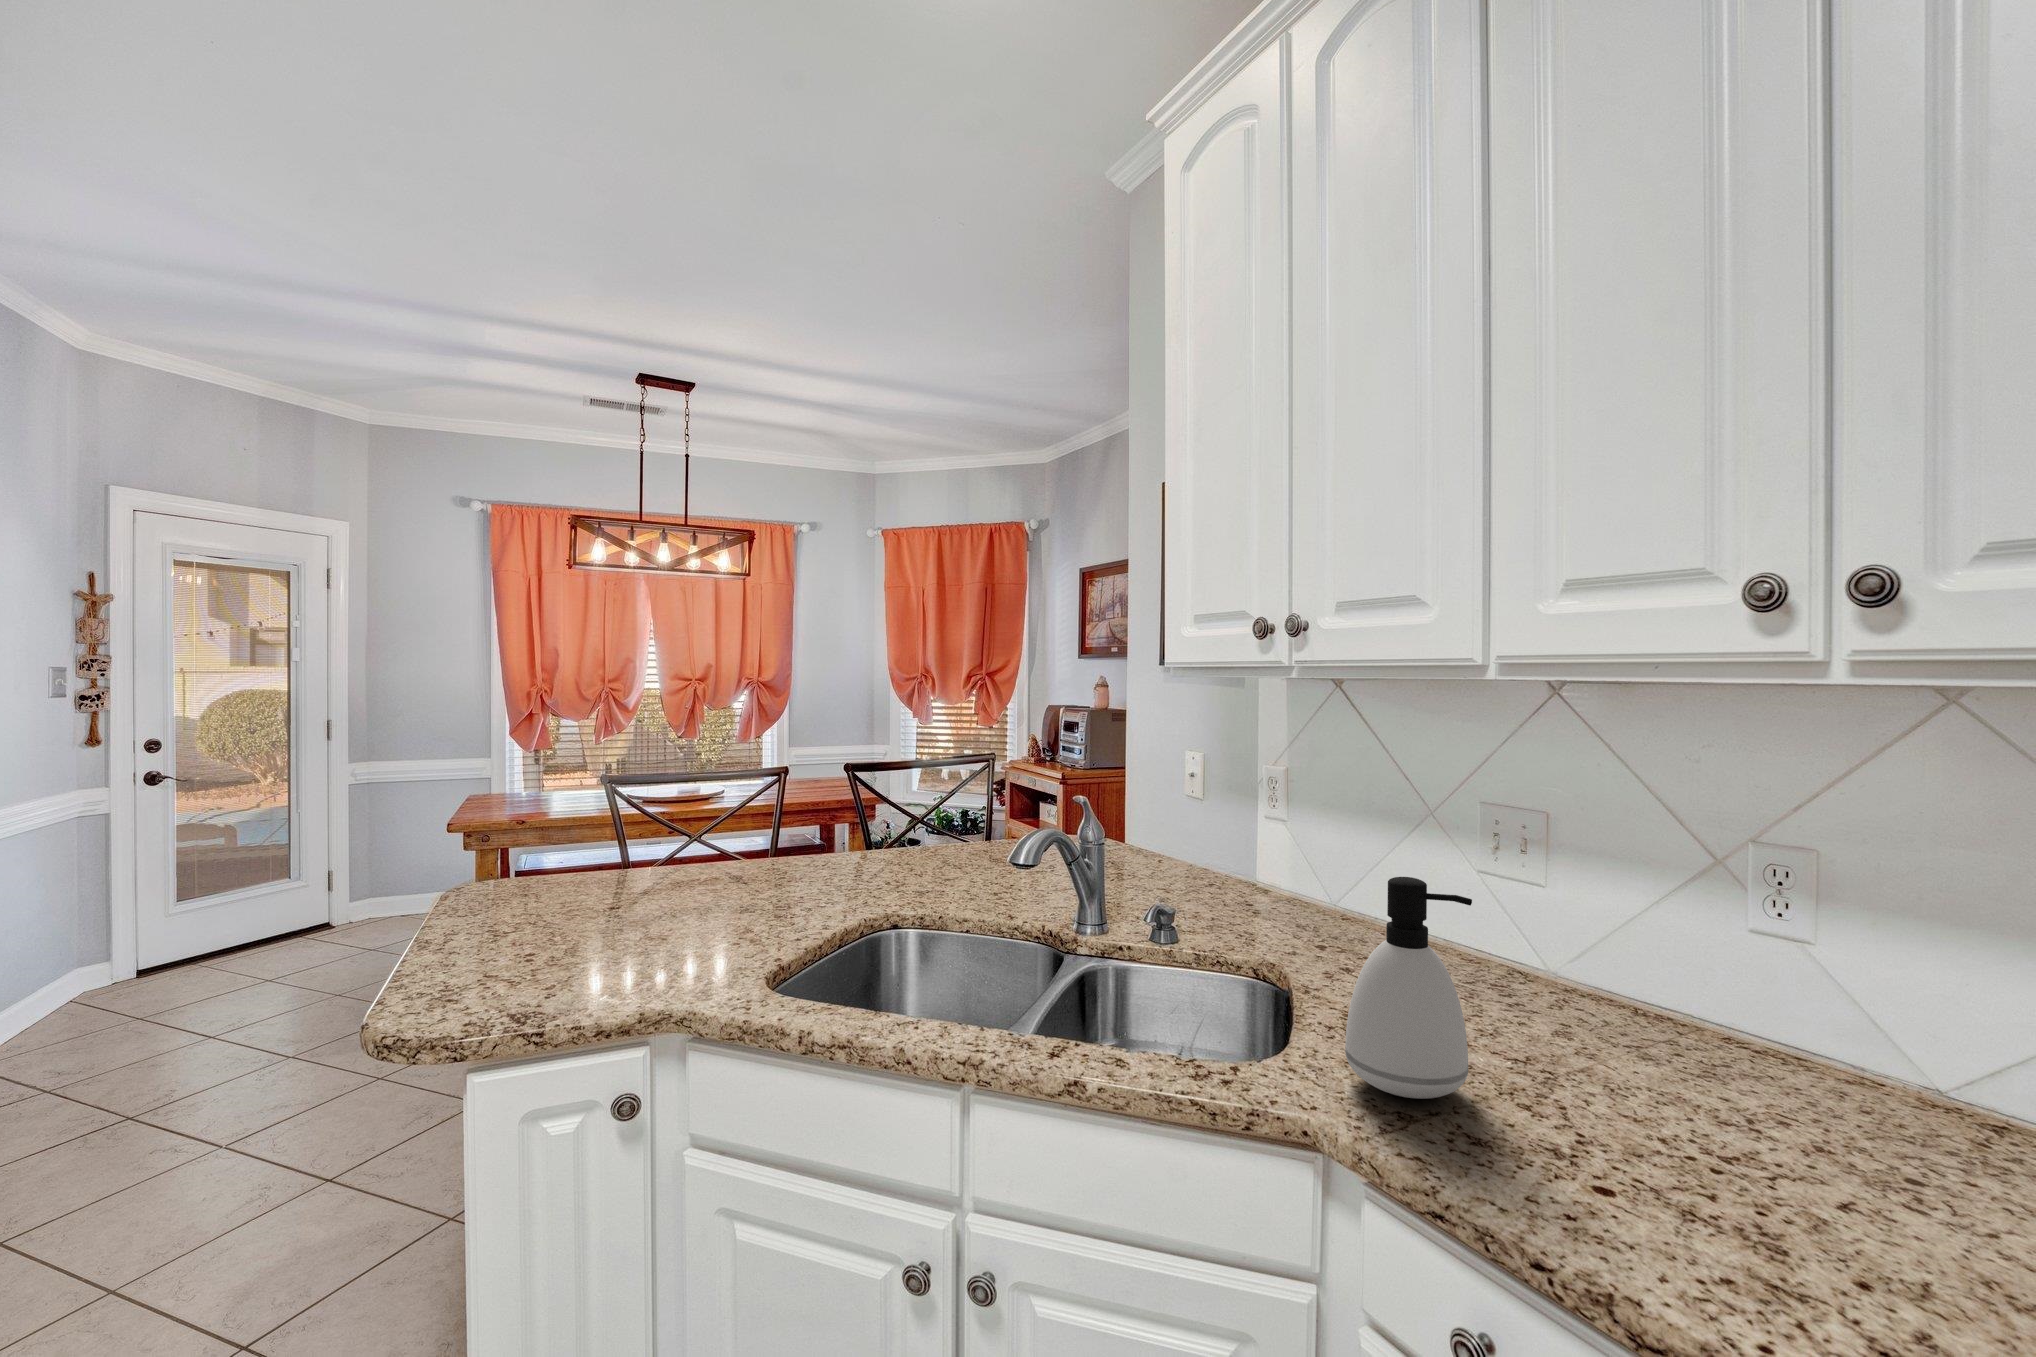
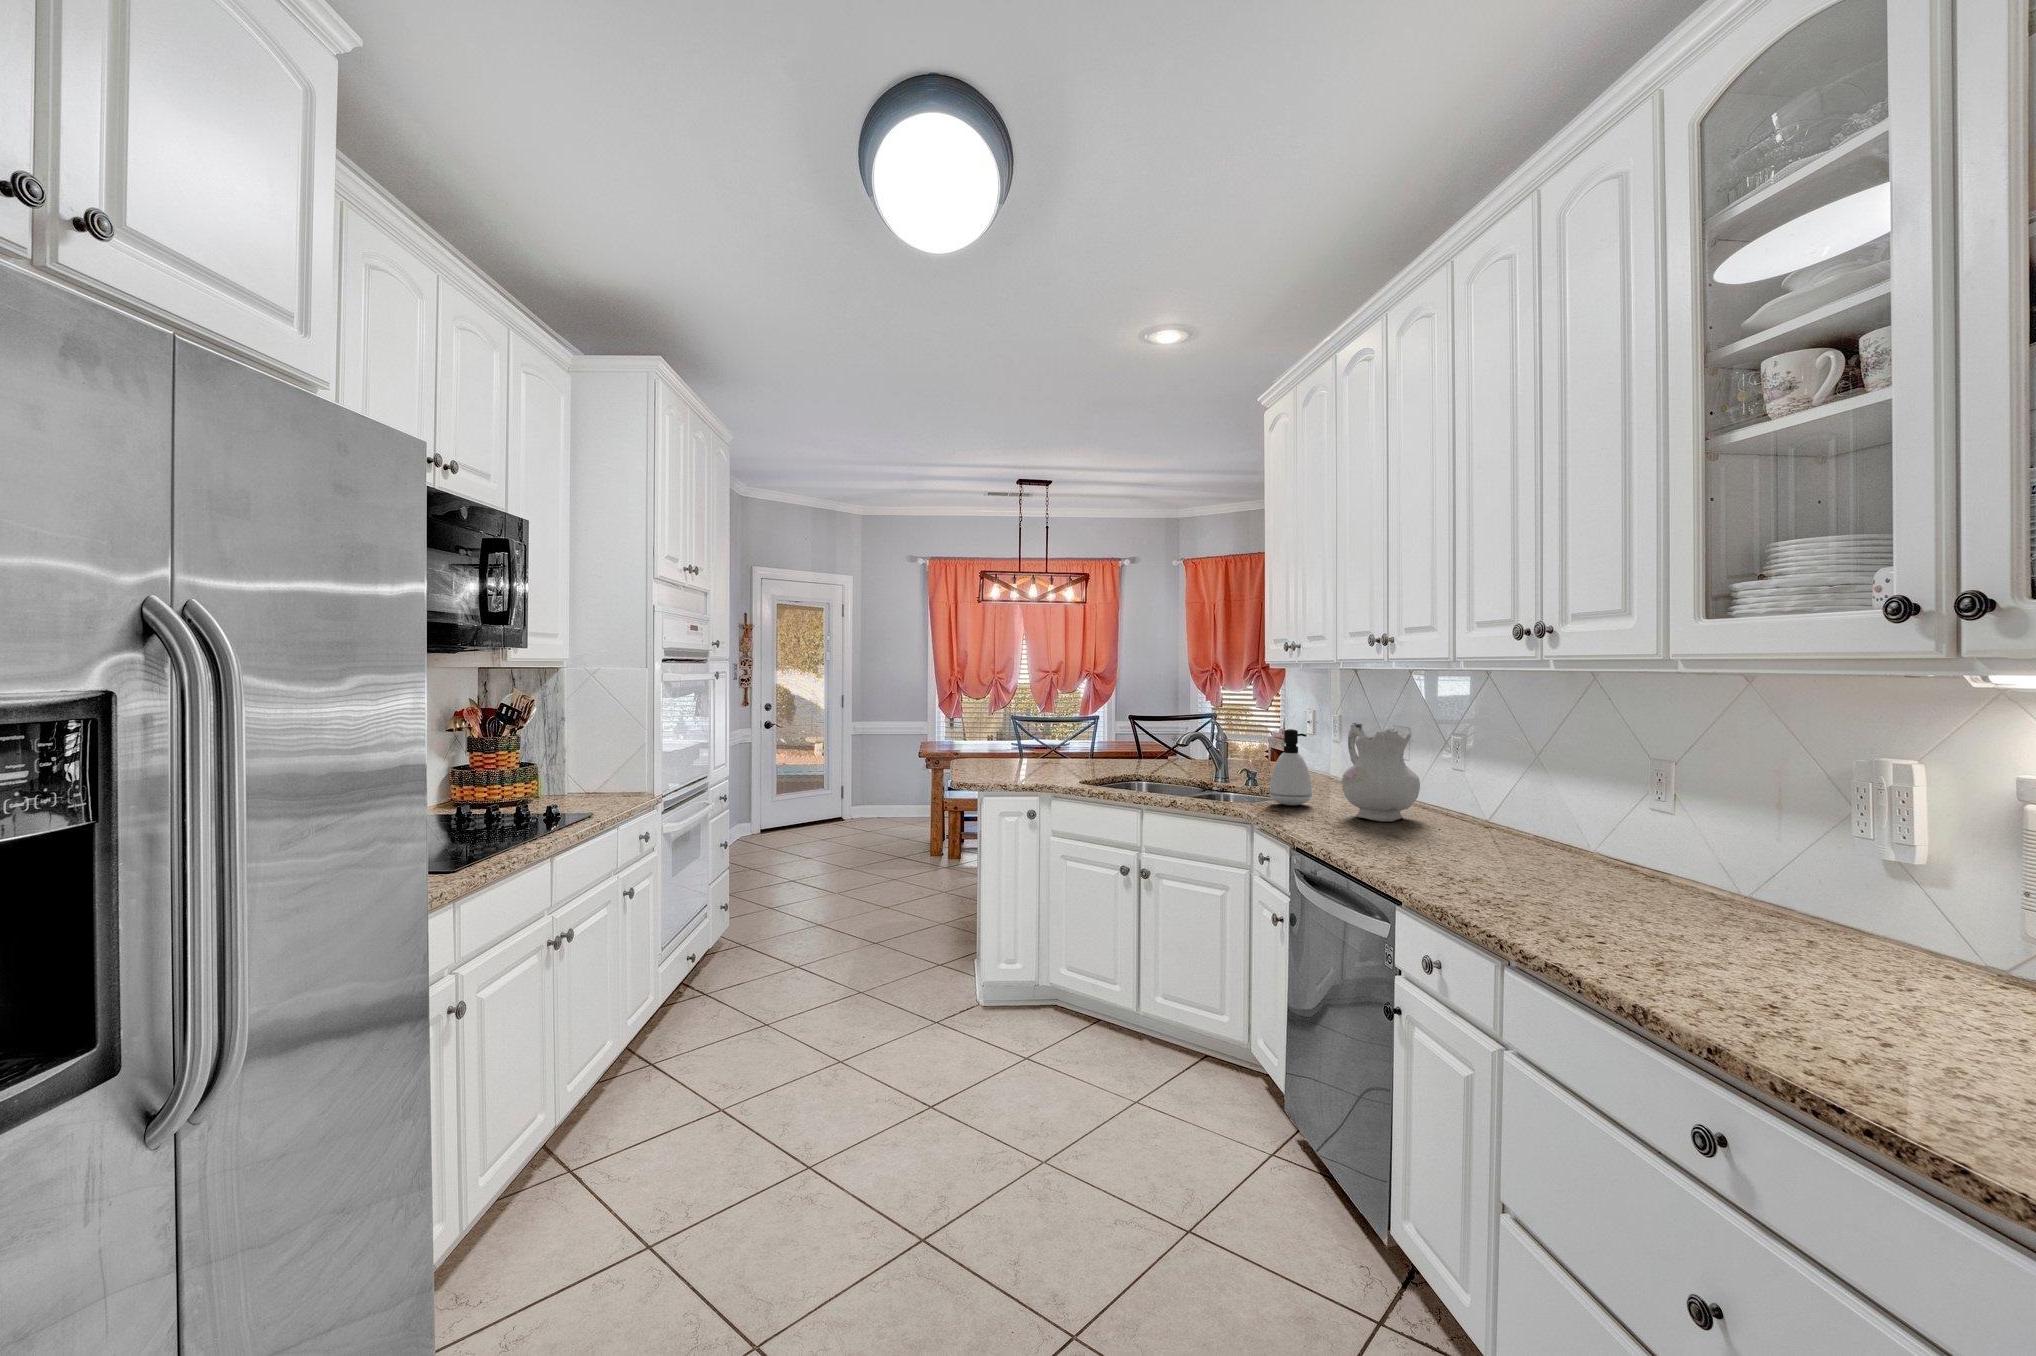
ceramic pitcher: none [1593,868,1901,1210] -> present [1342,723,1420,822]

